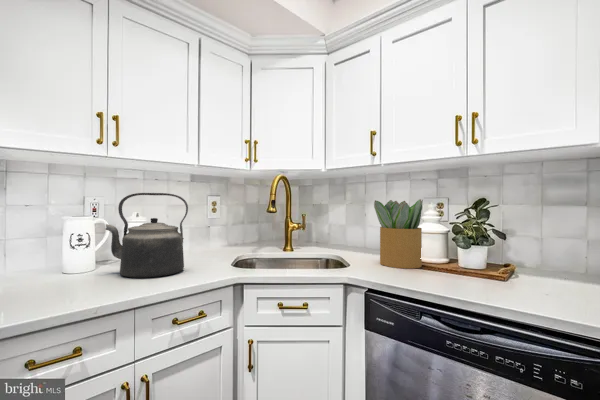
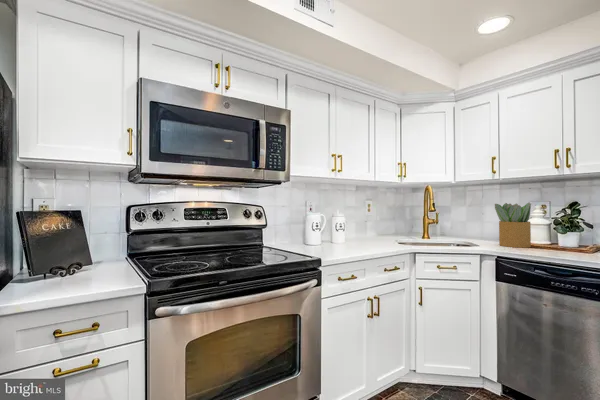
kettle: present [106,193,188,278] -> none [339,202,382,247]

